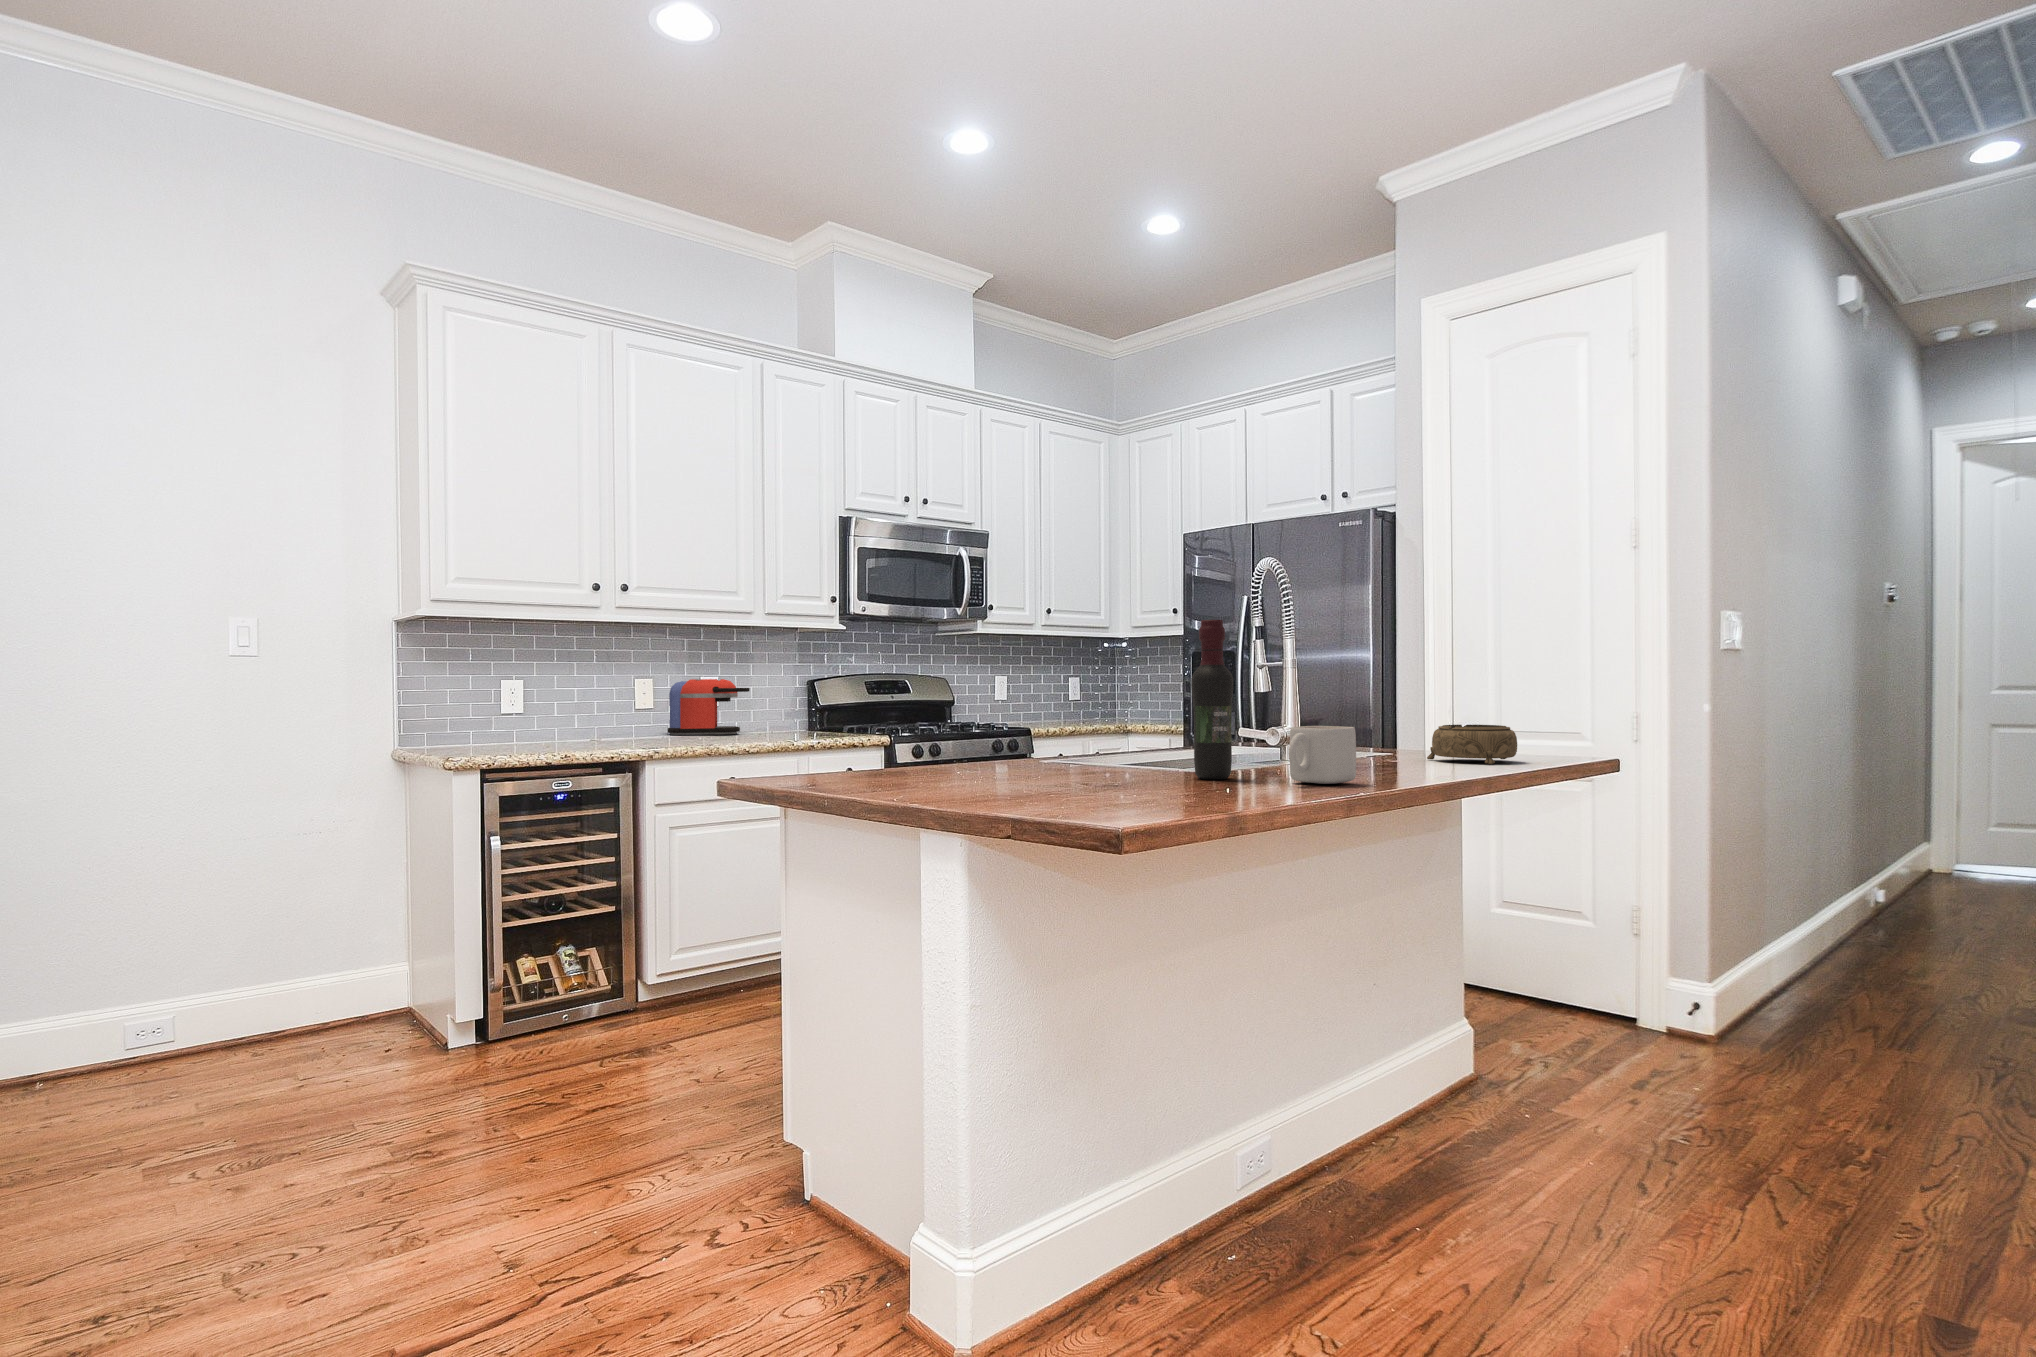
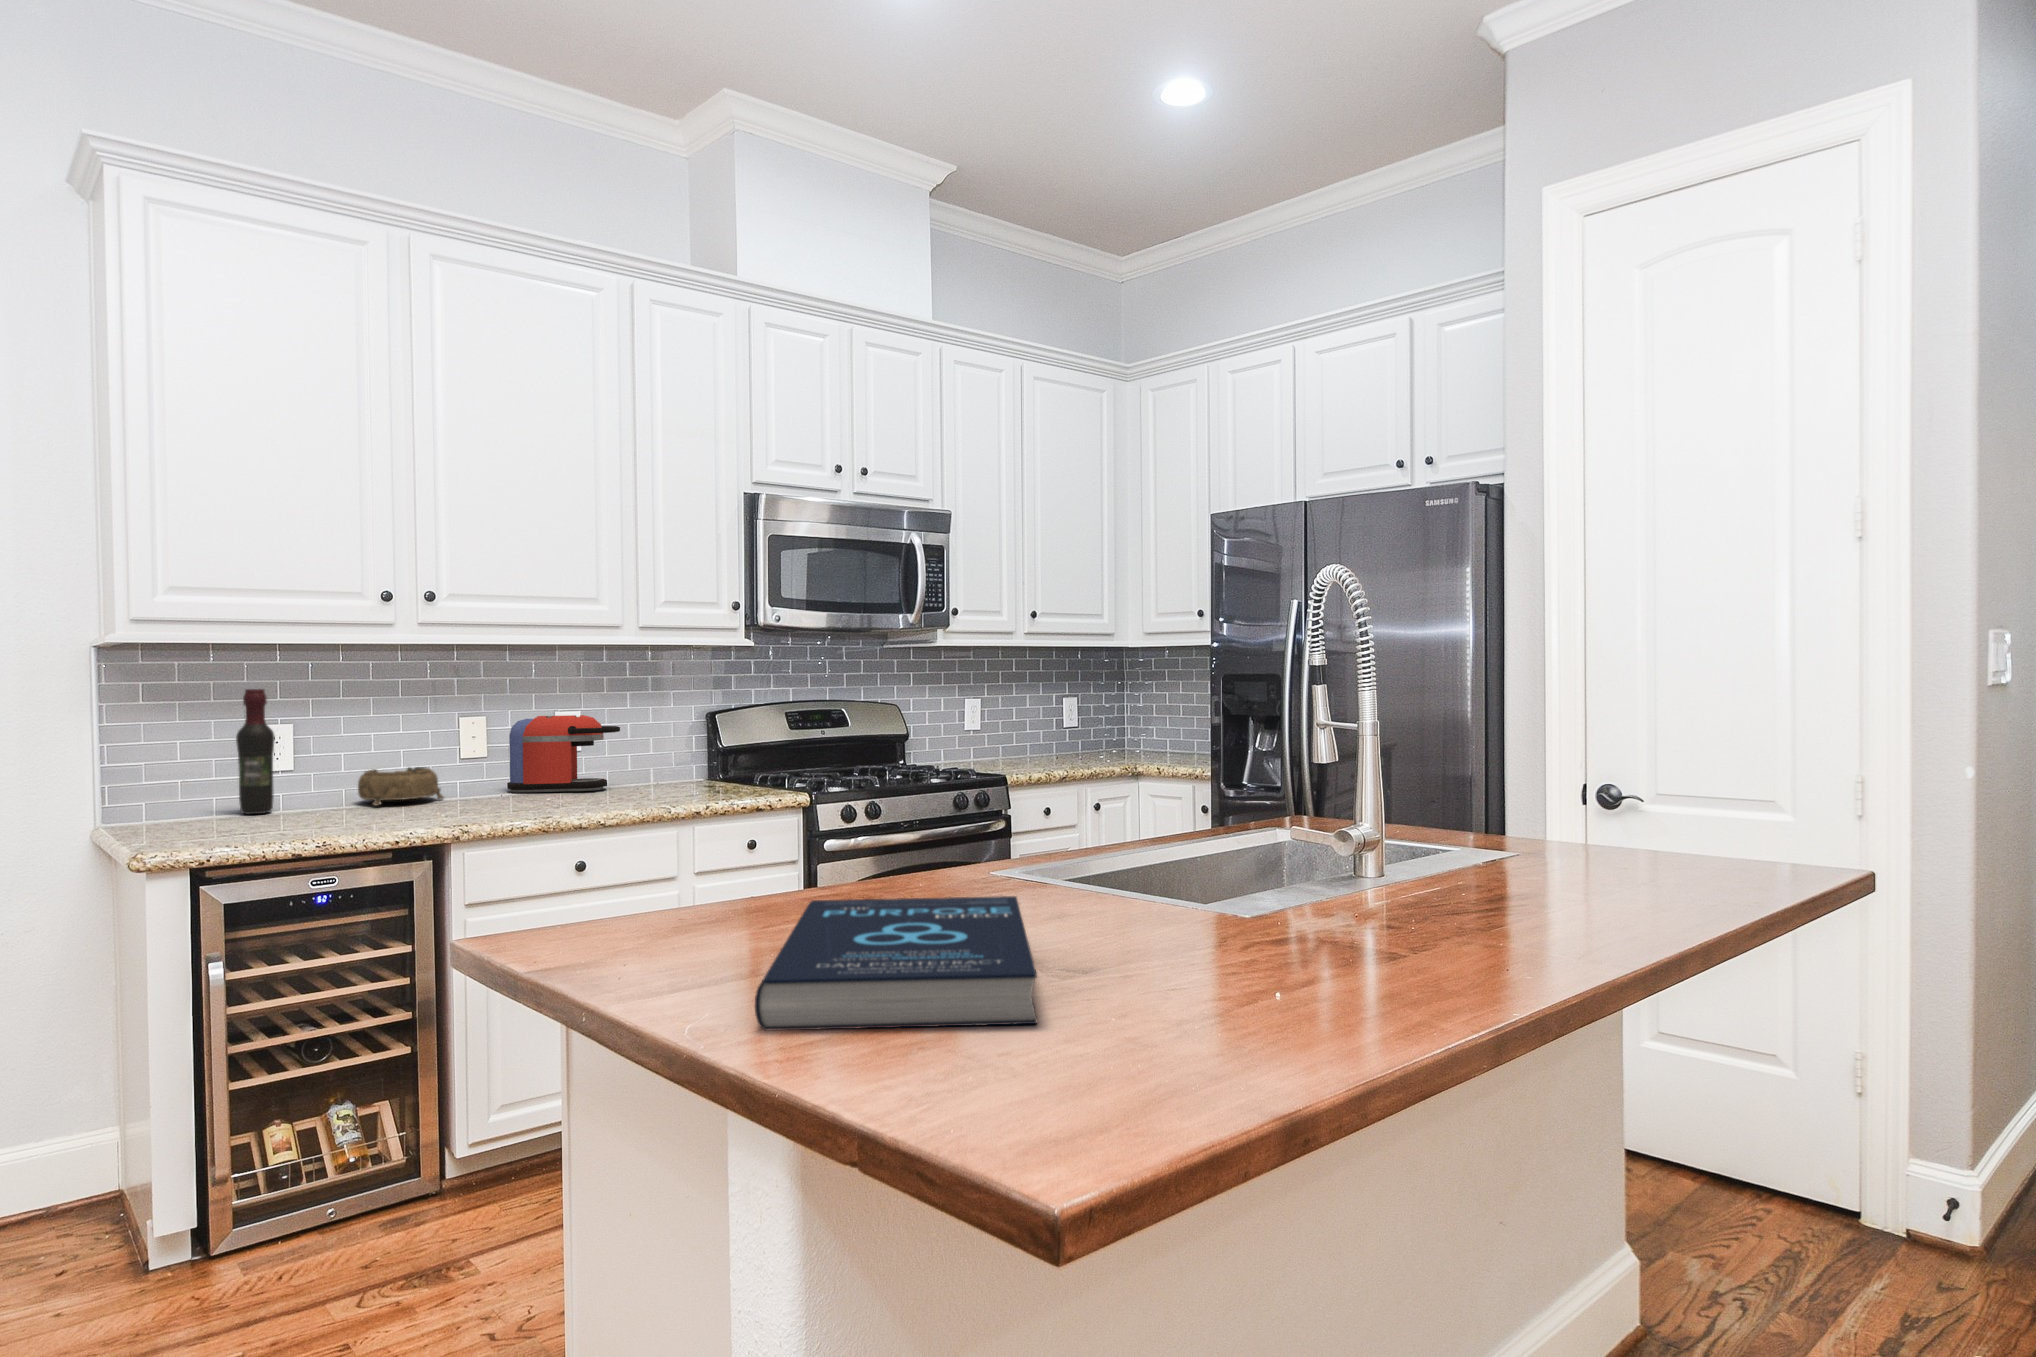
wine bottle: present [1191,620,1233,779] -> present [236,689,275,814]
decorative bowl: present [1427,725,1517,764] -> present [358,767,444,806]
mug: present [1289,726,1356,784] -> none [1395,870,1511,984]
book: none [935,750,1088,794] -> present [755,896,1037,1030]

